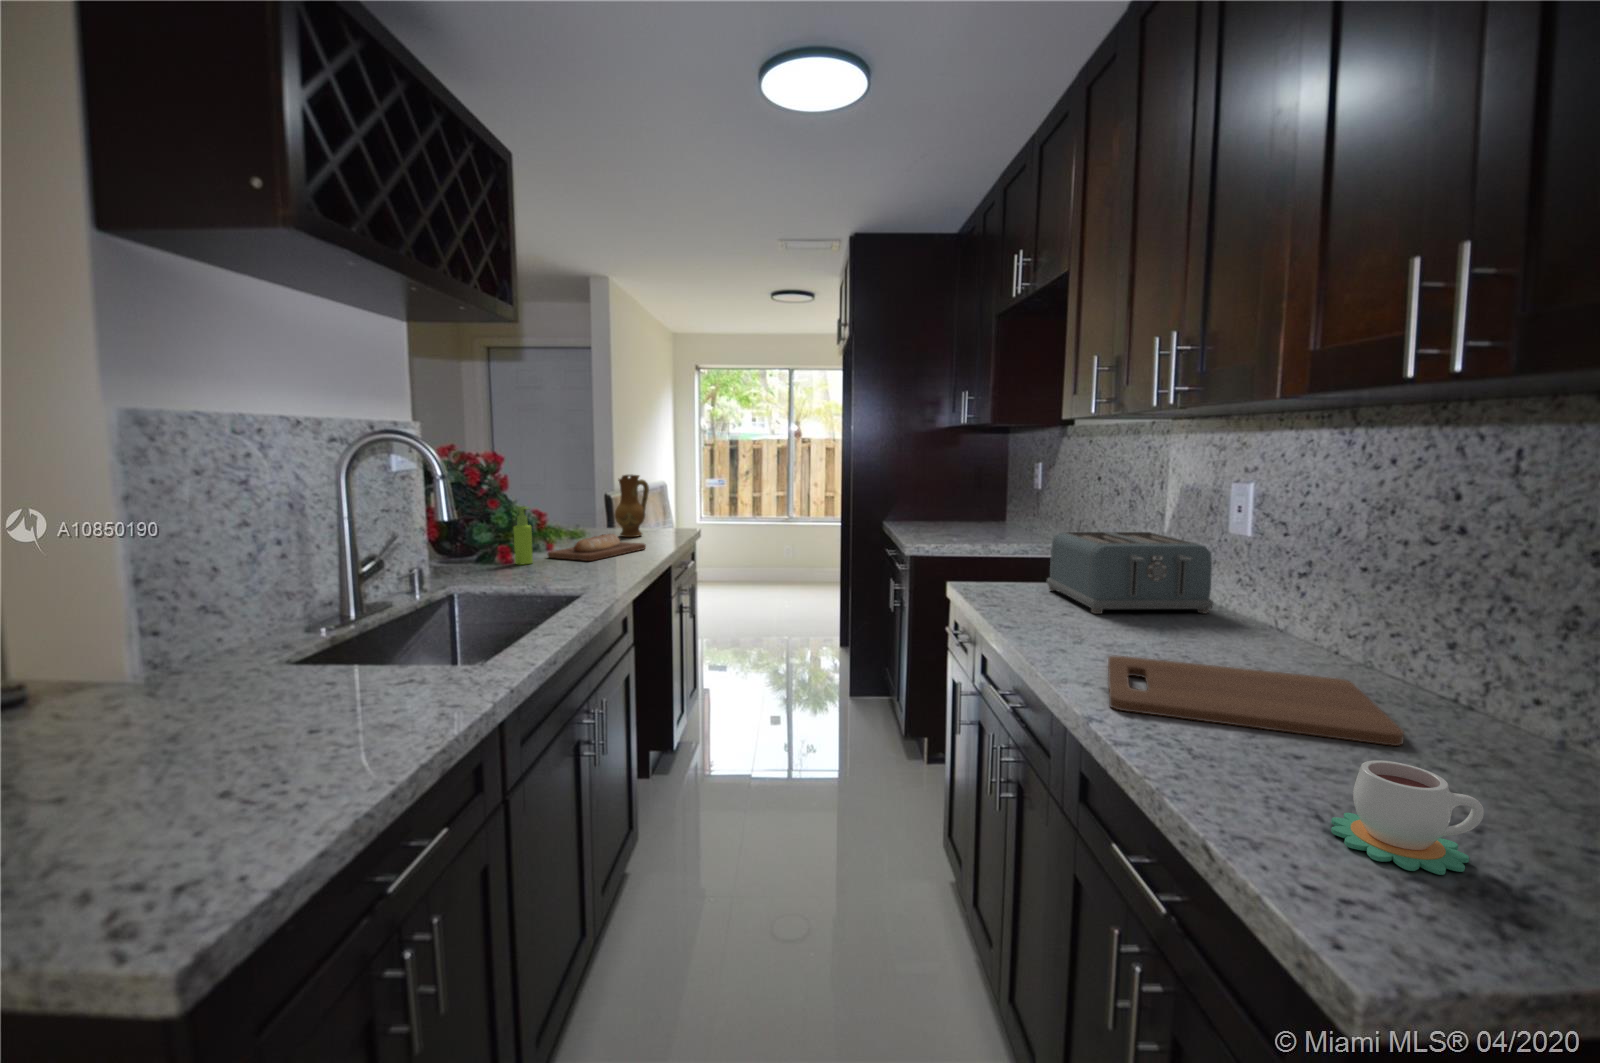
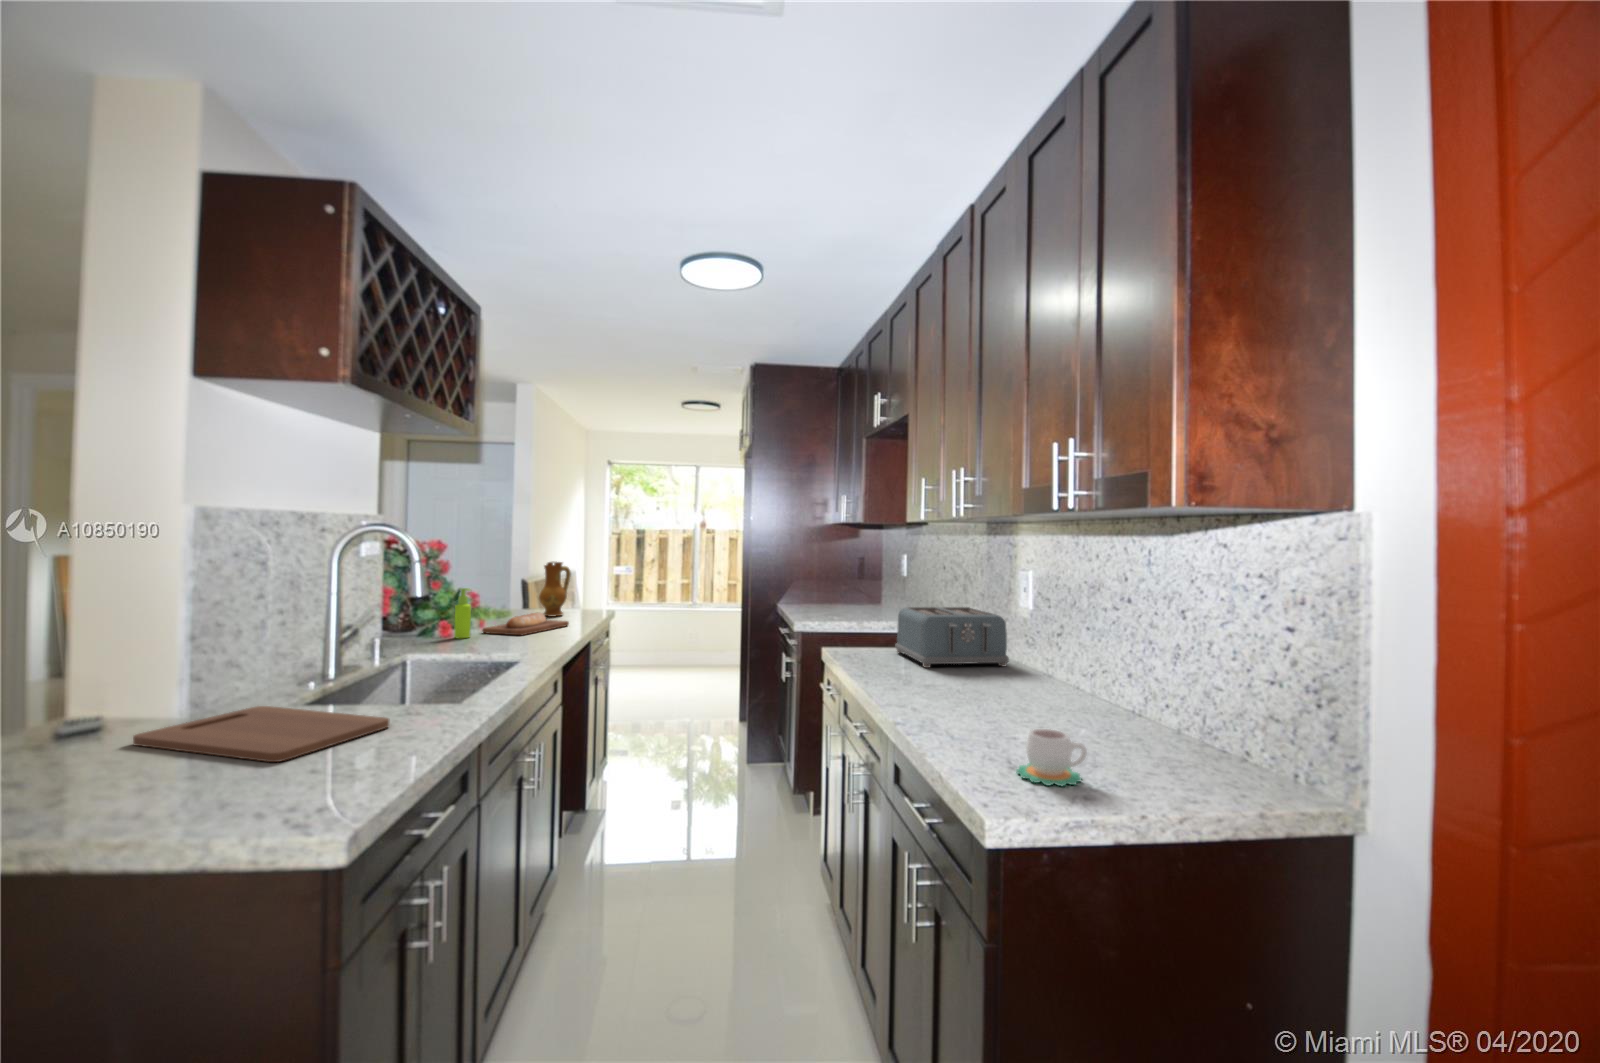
cutting board: present [1108,655,1404,746] -> present [133,706,390,762]

